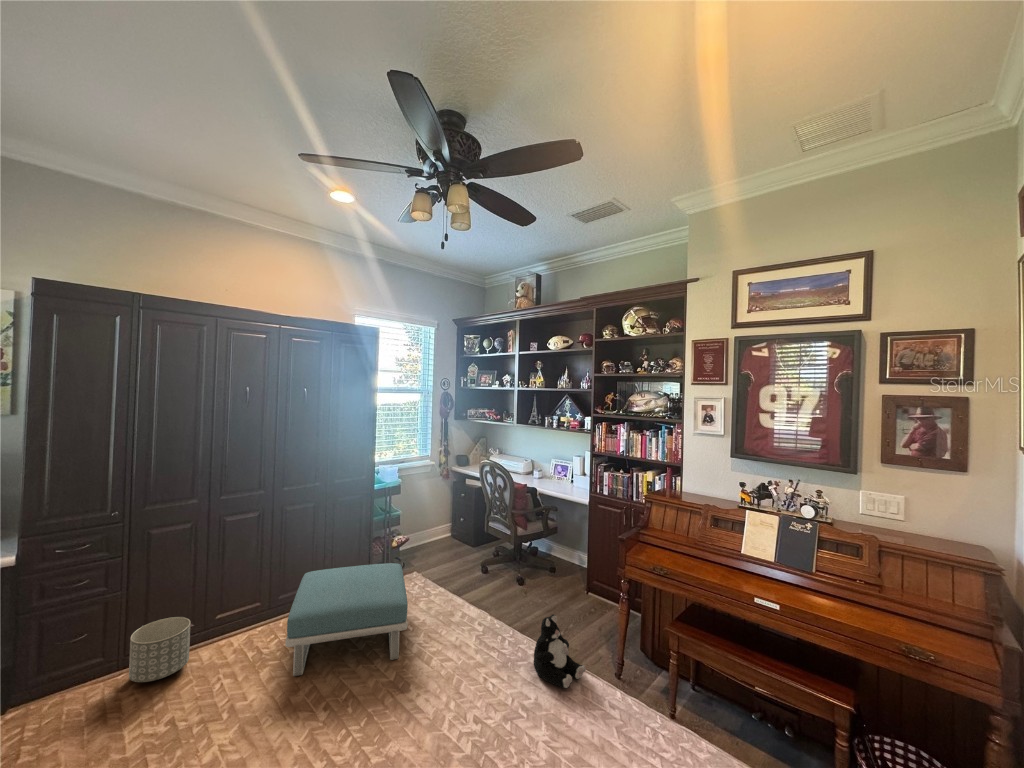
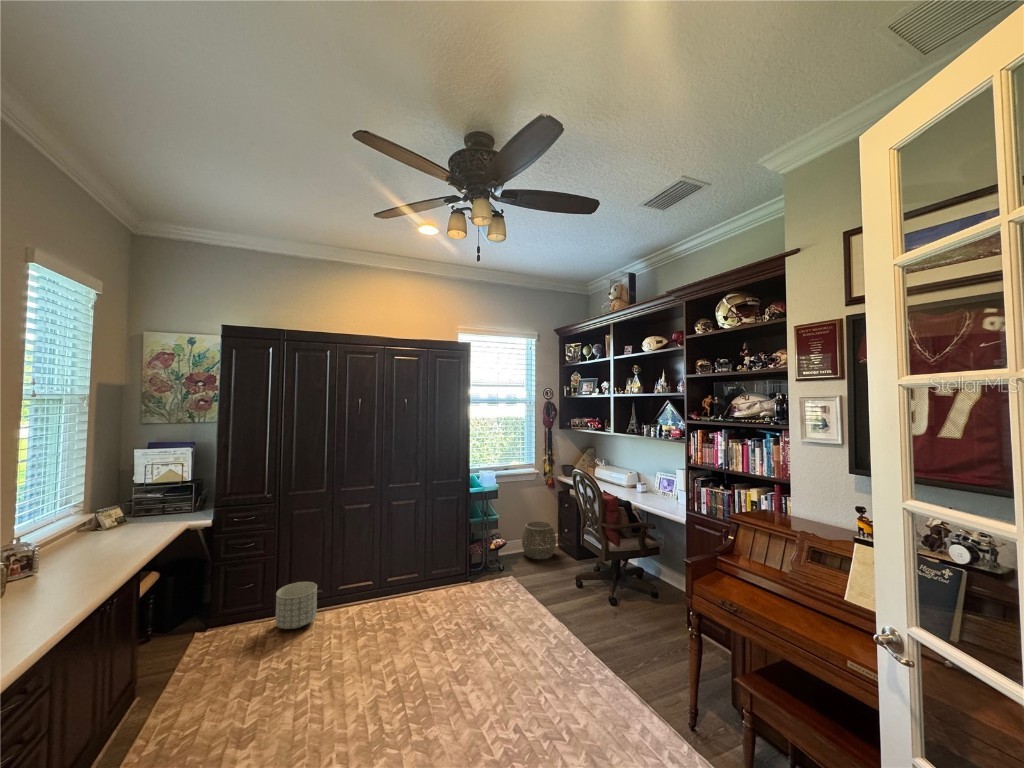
woven basket: none [416,514,452,553] -> present [522,521,556,559]
footstool: present [285,563,408,676] -> none [374,560,488,652]
plush toy: present [534,614,586,688] -> none [592,637,650,723]

